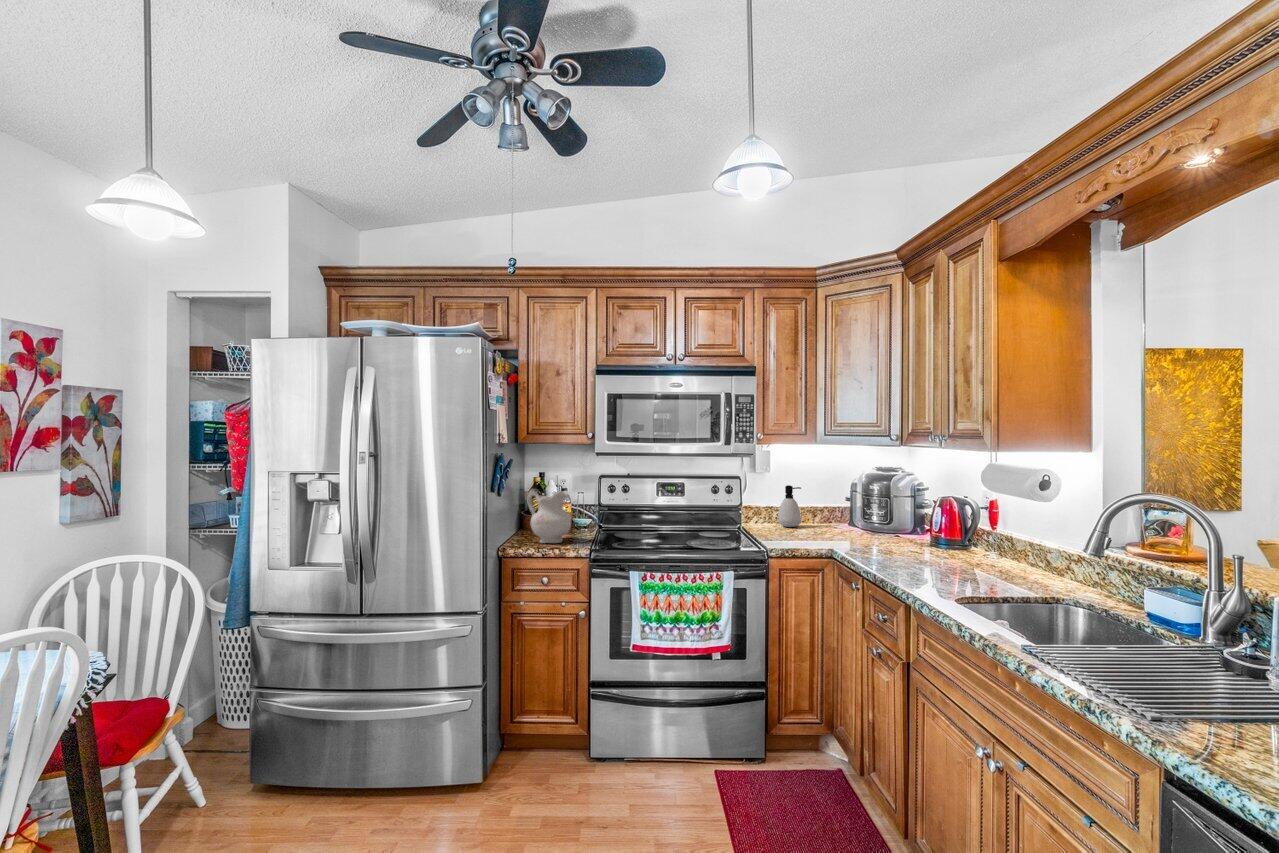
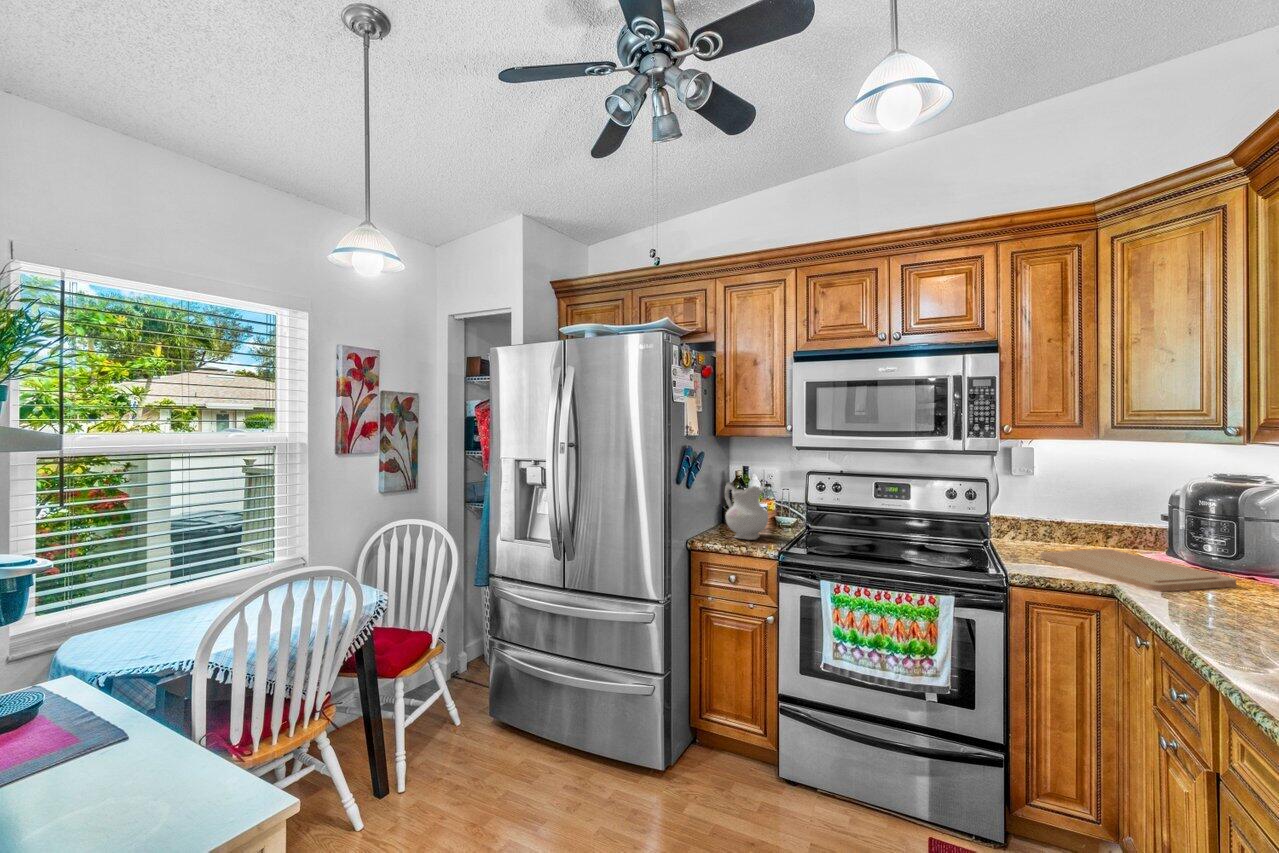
soap dispenser: present [778,485,801,527] -> none [1043,492,1080,546]
cutting board: none [781,526,892,551] -> present [1040,549,1236,591]

